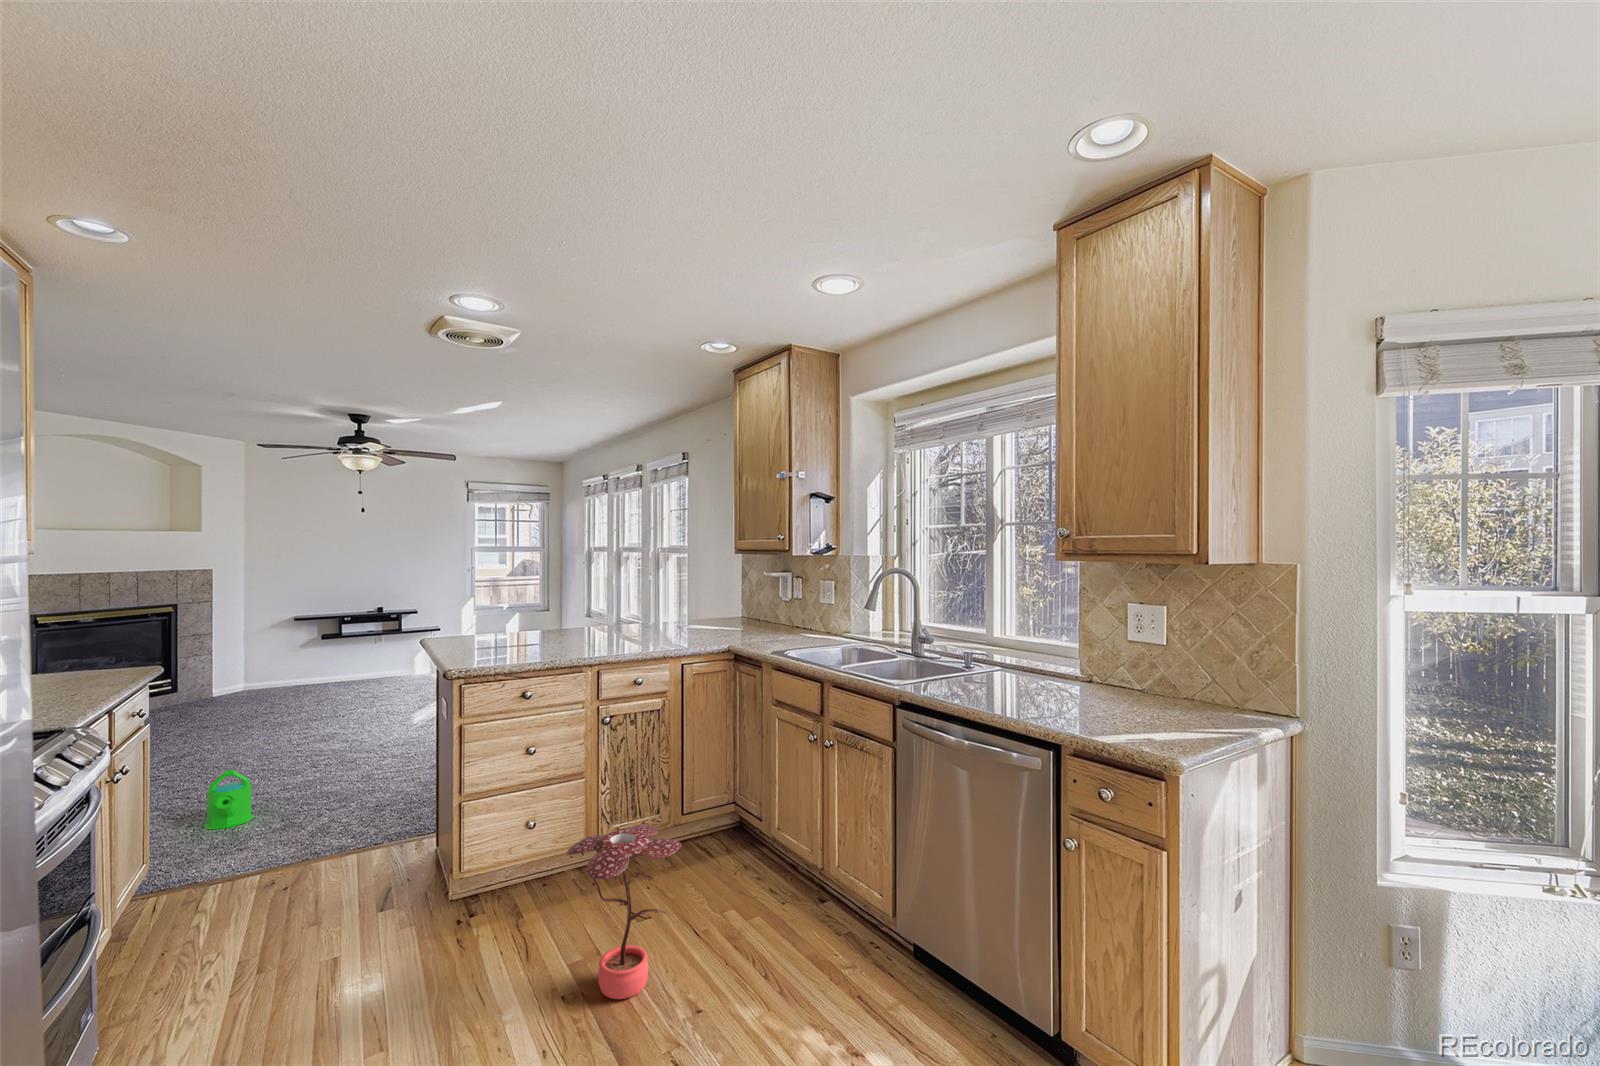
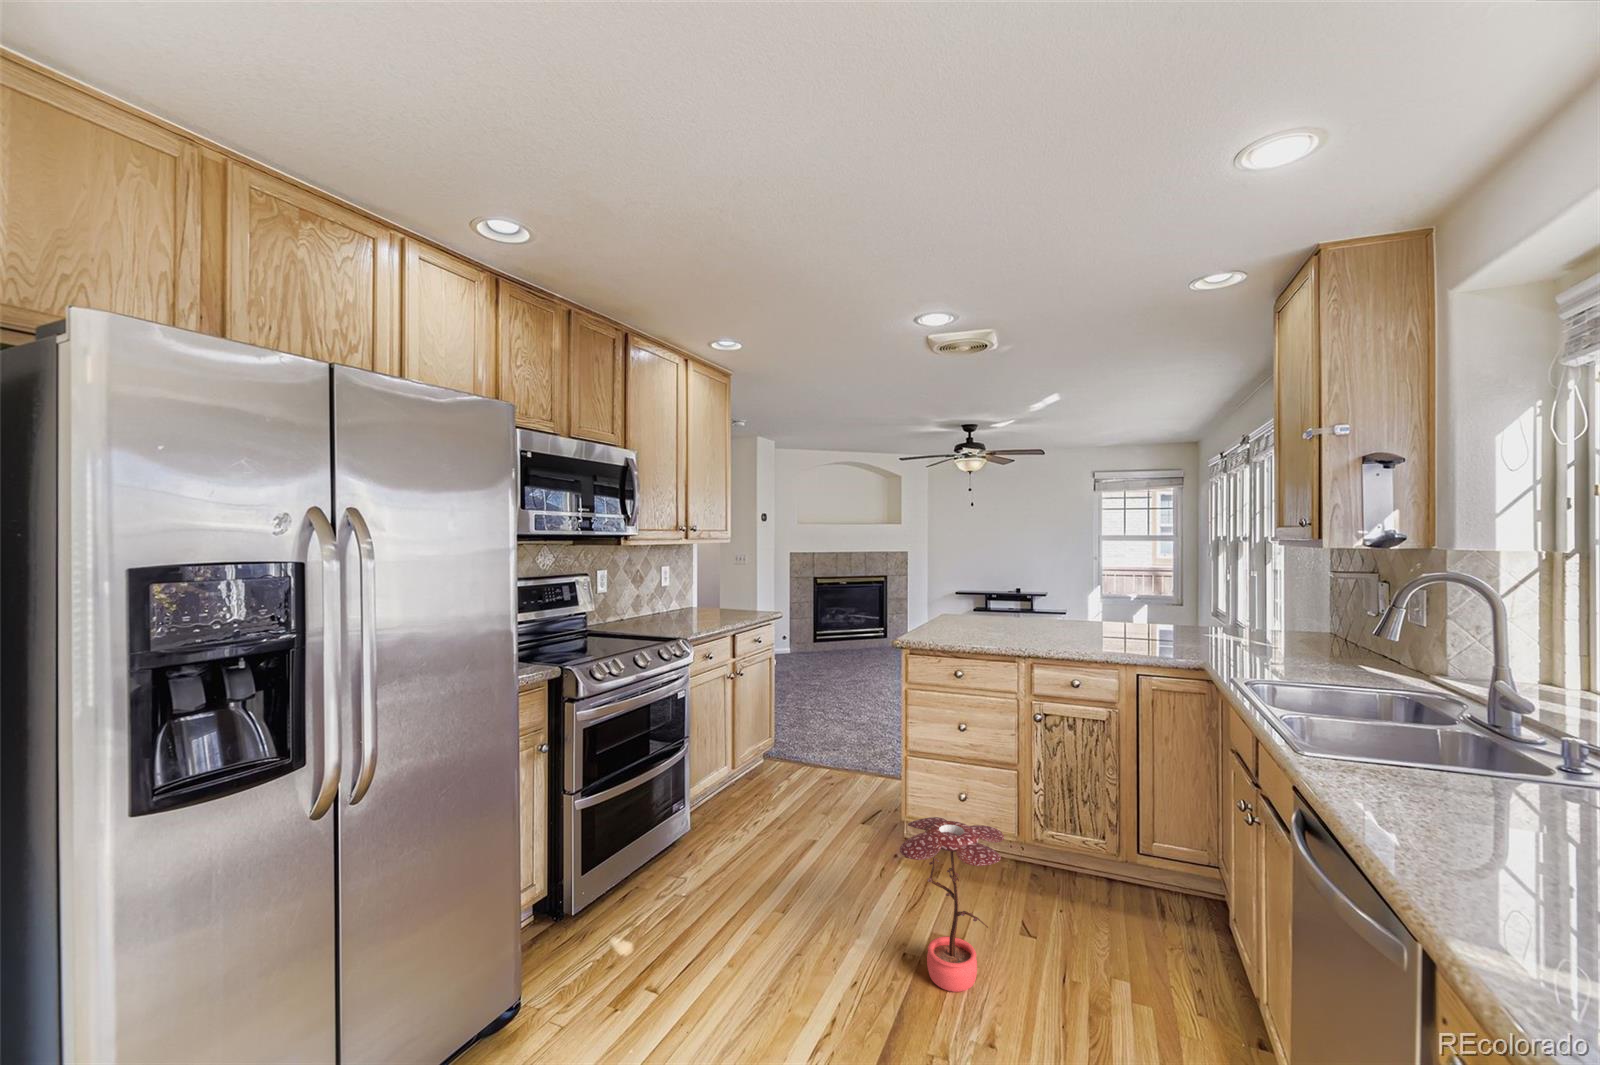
watering can: present [203,770,255,829] -> none [833,692,860,731]

